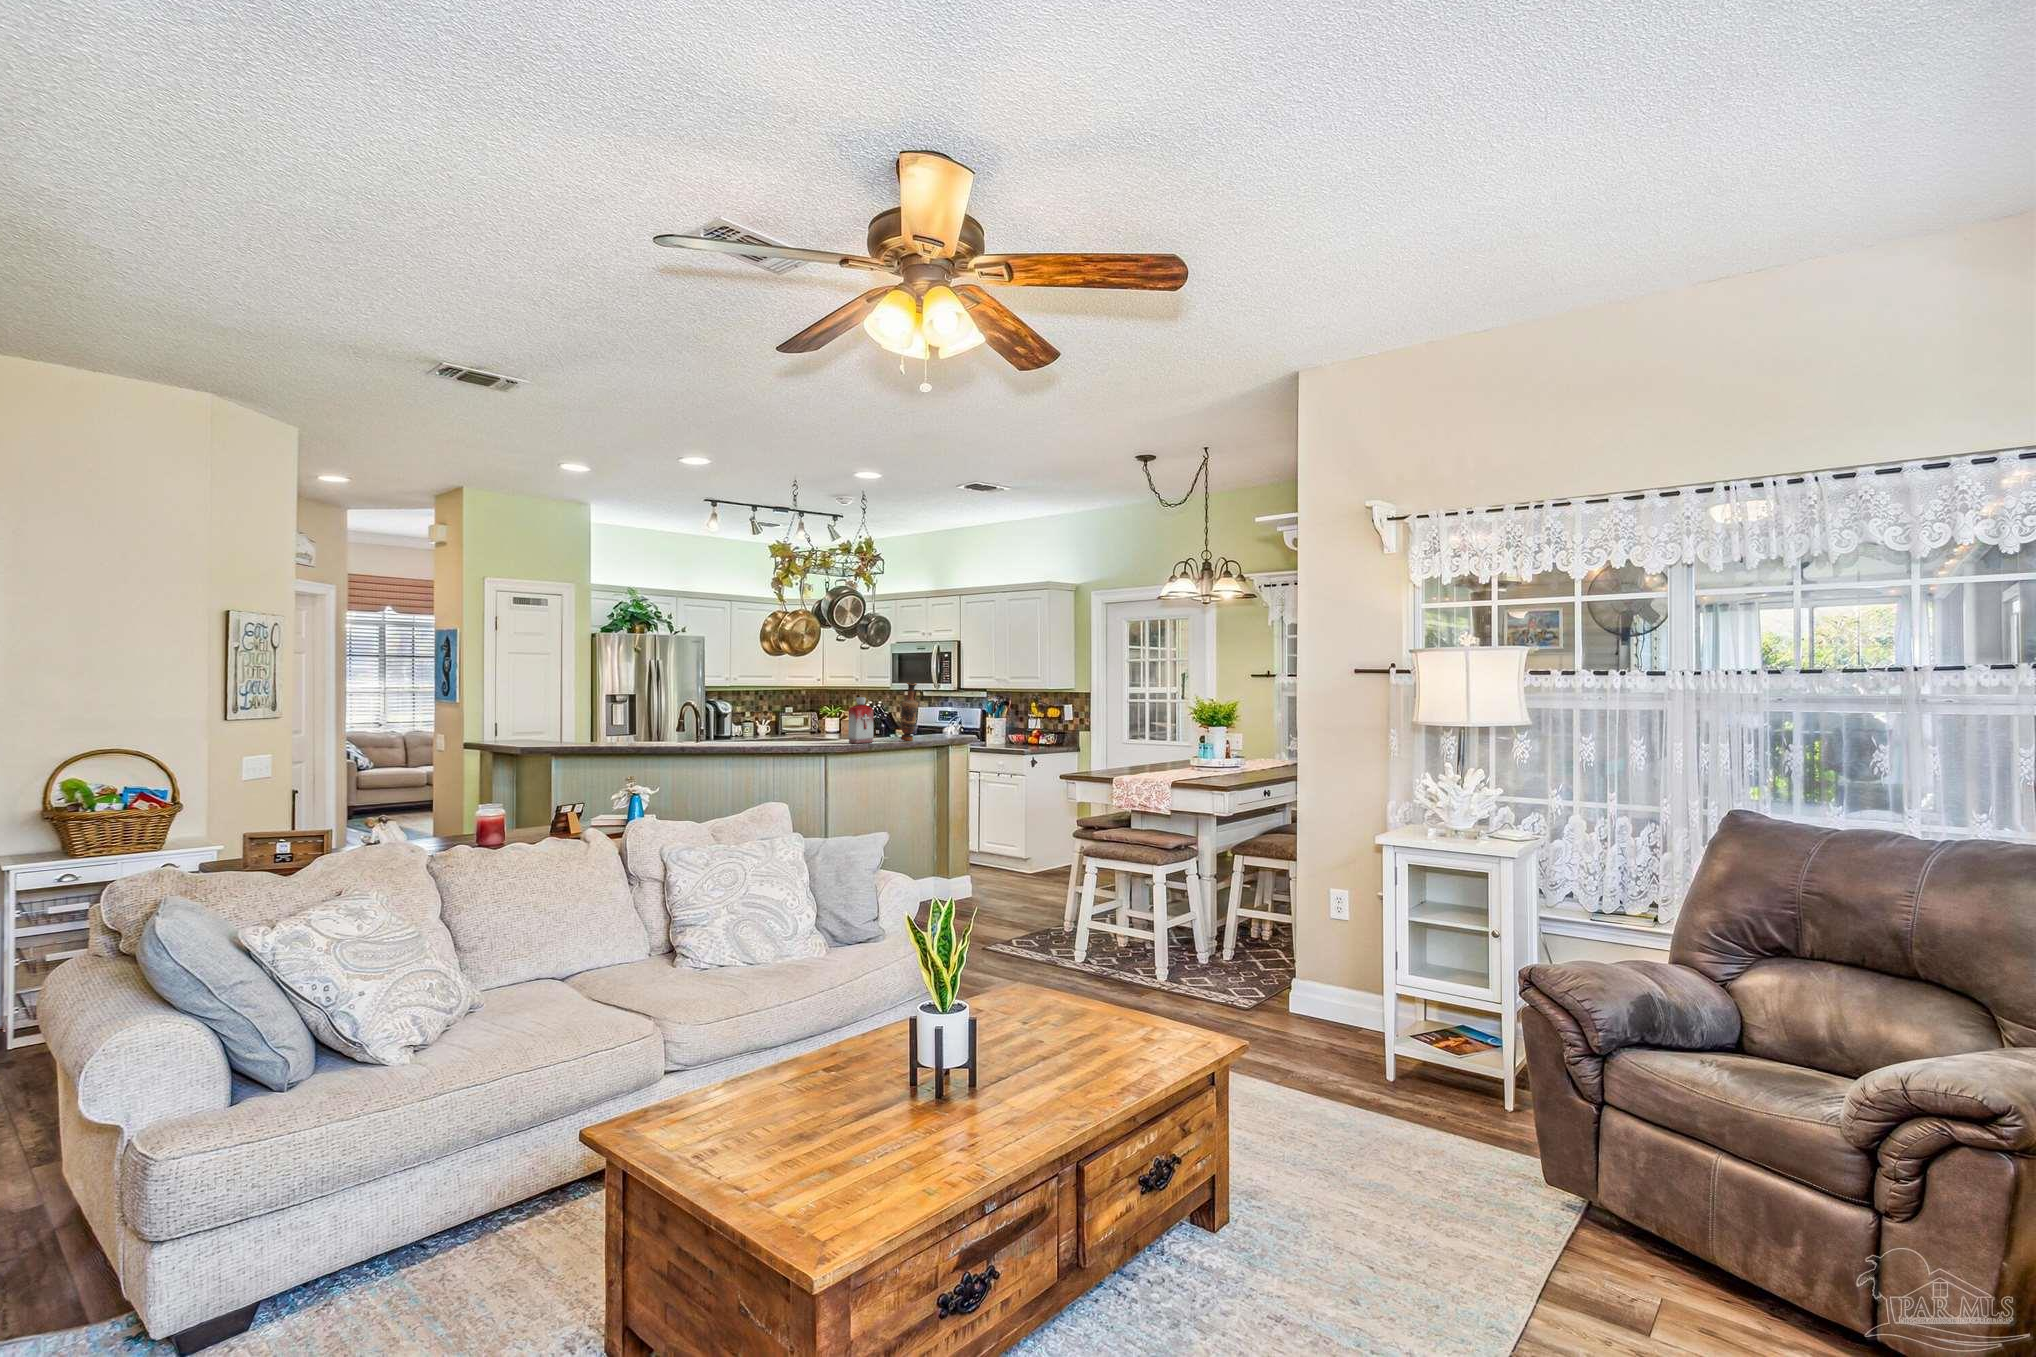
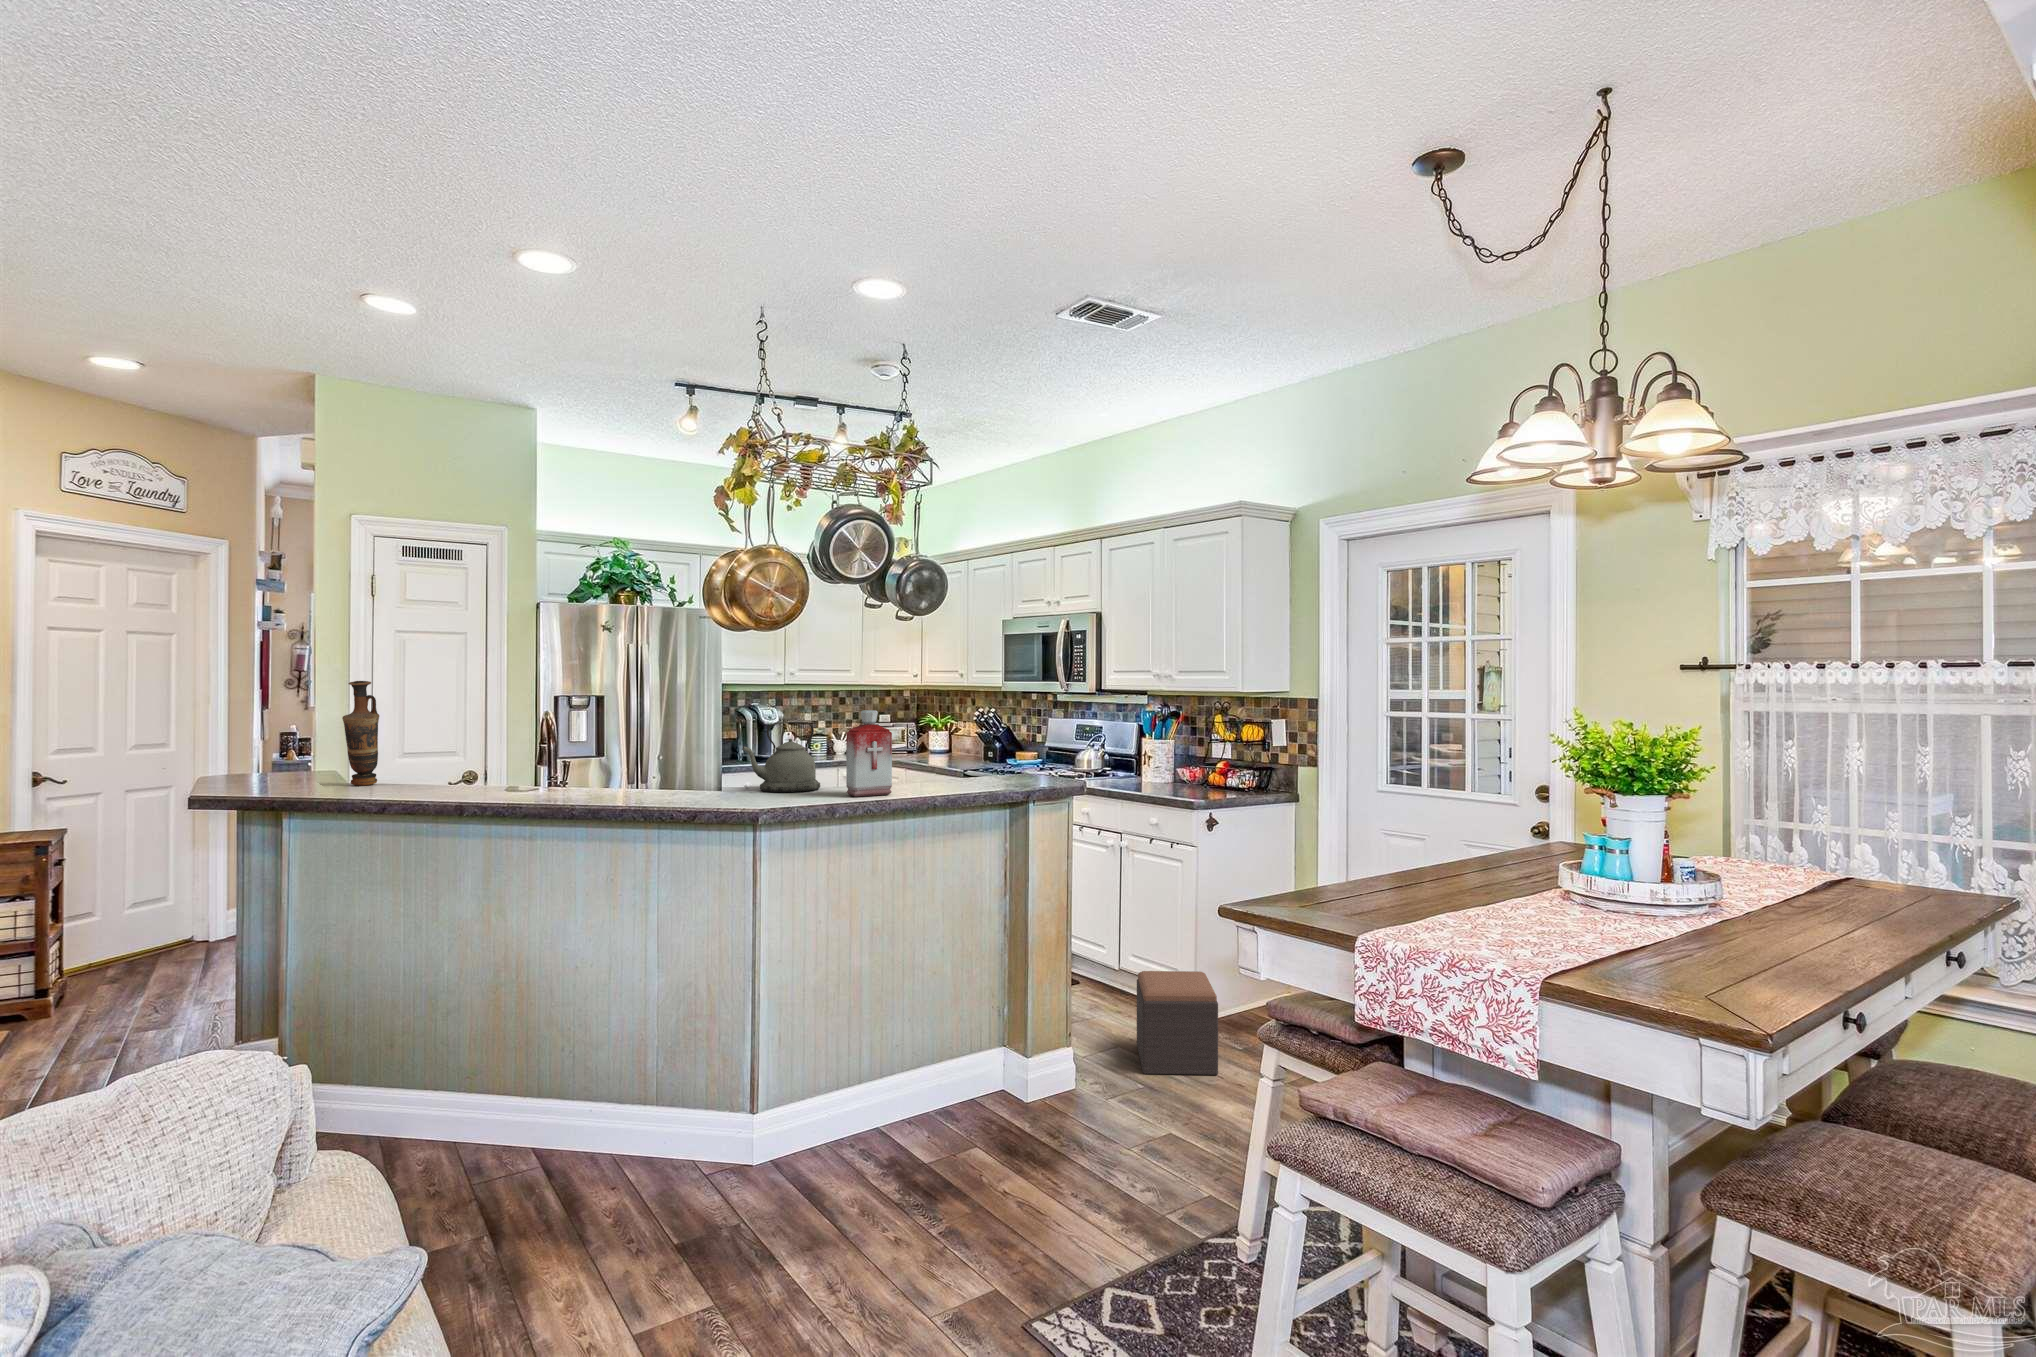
vase: present [901,682,918,741] -> present [342,681,379,786]
kettle: none [787,705,827,743] -> present [742,722,820,792]
footstool: none [996,841,1042,892] -> present [1137,971,1218,1075]

